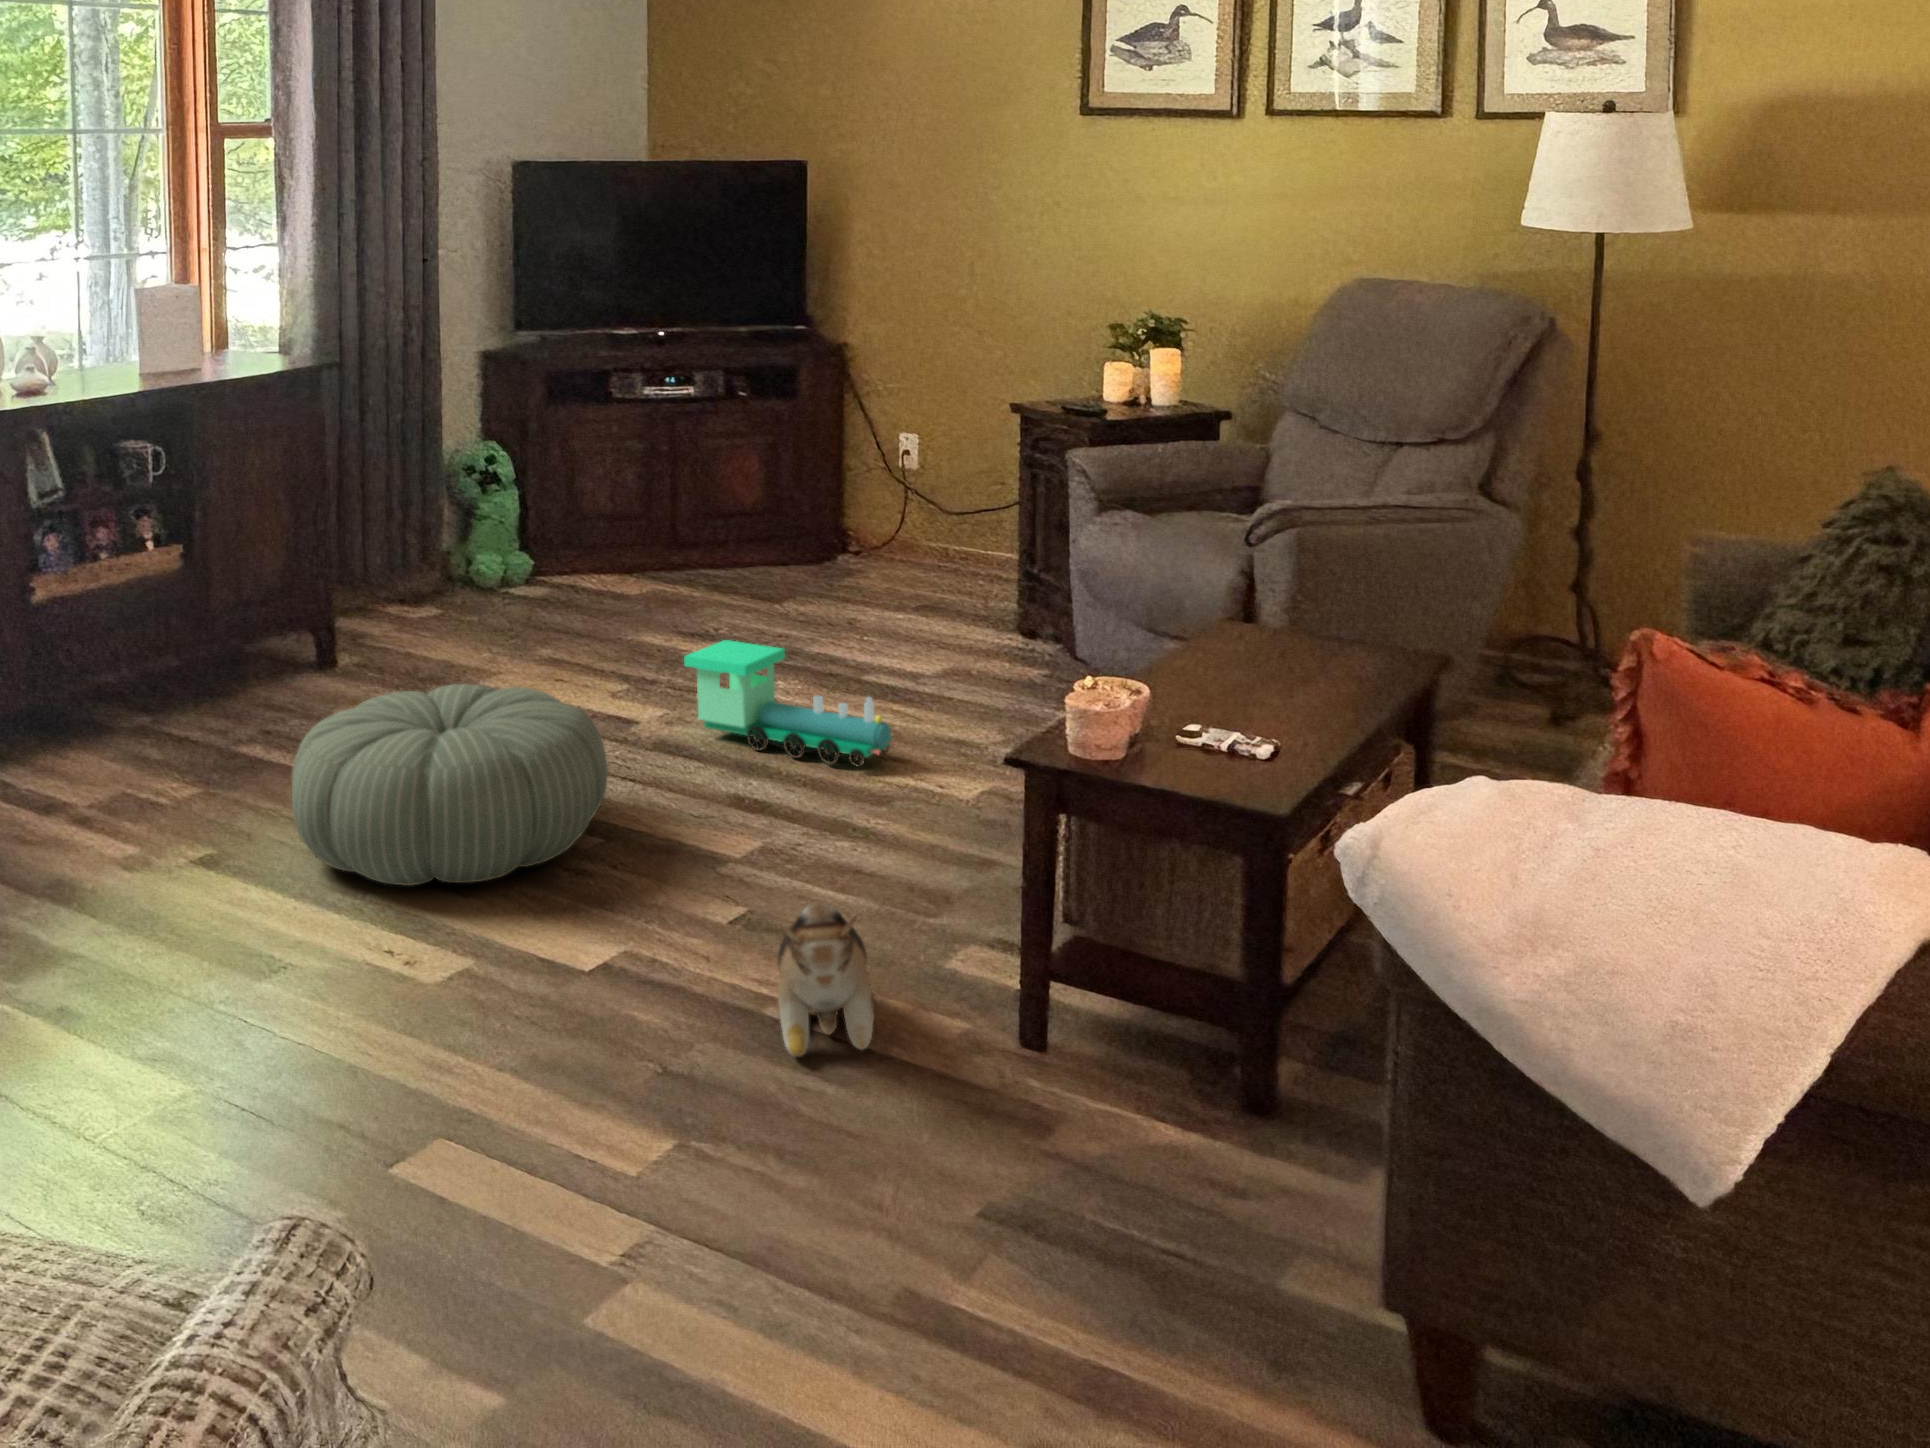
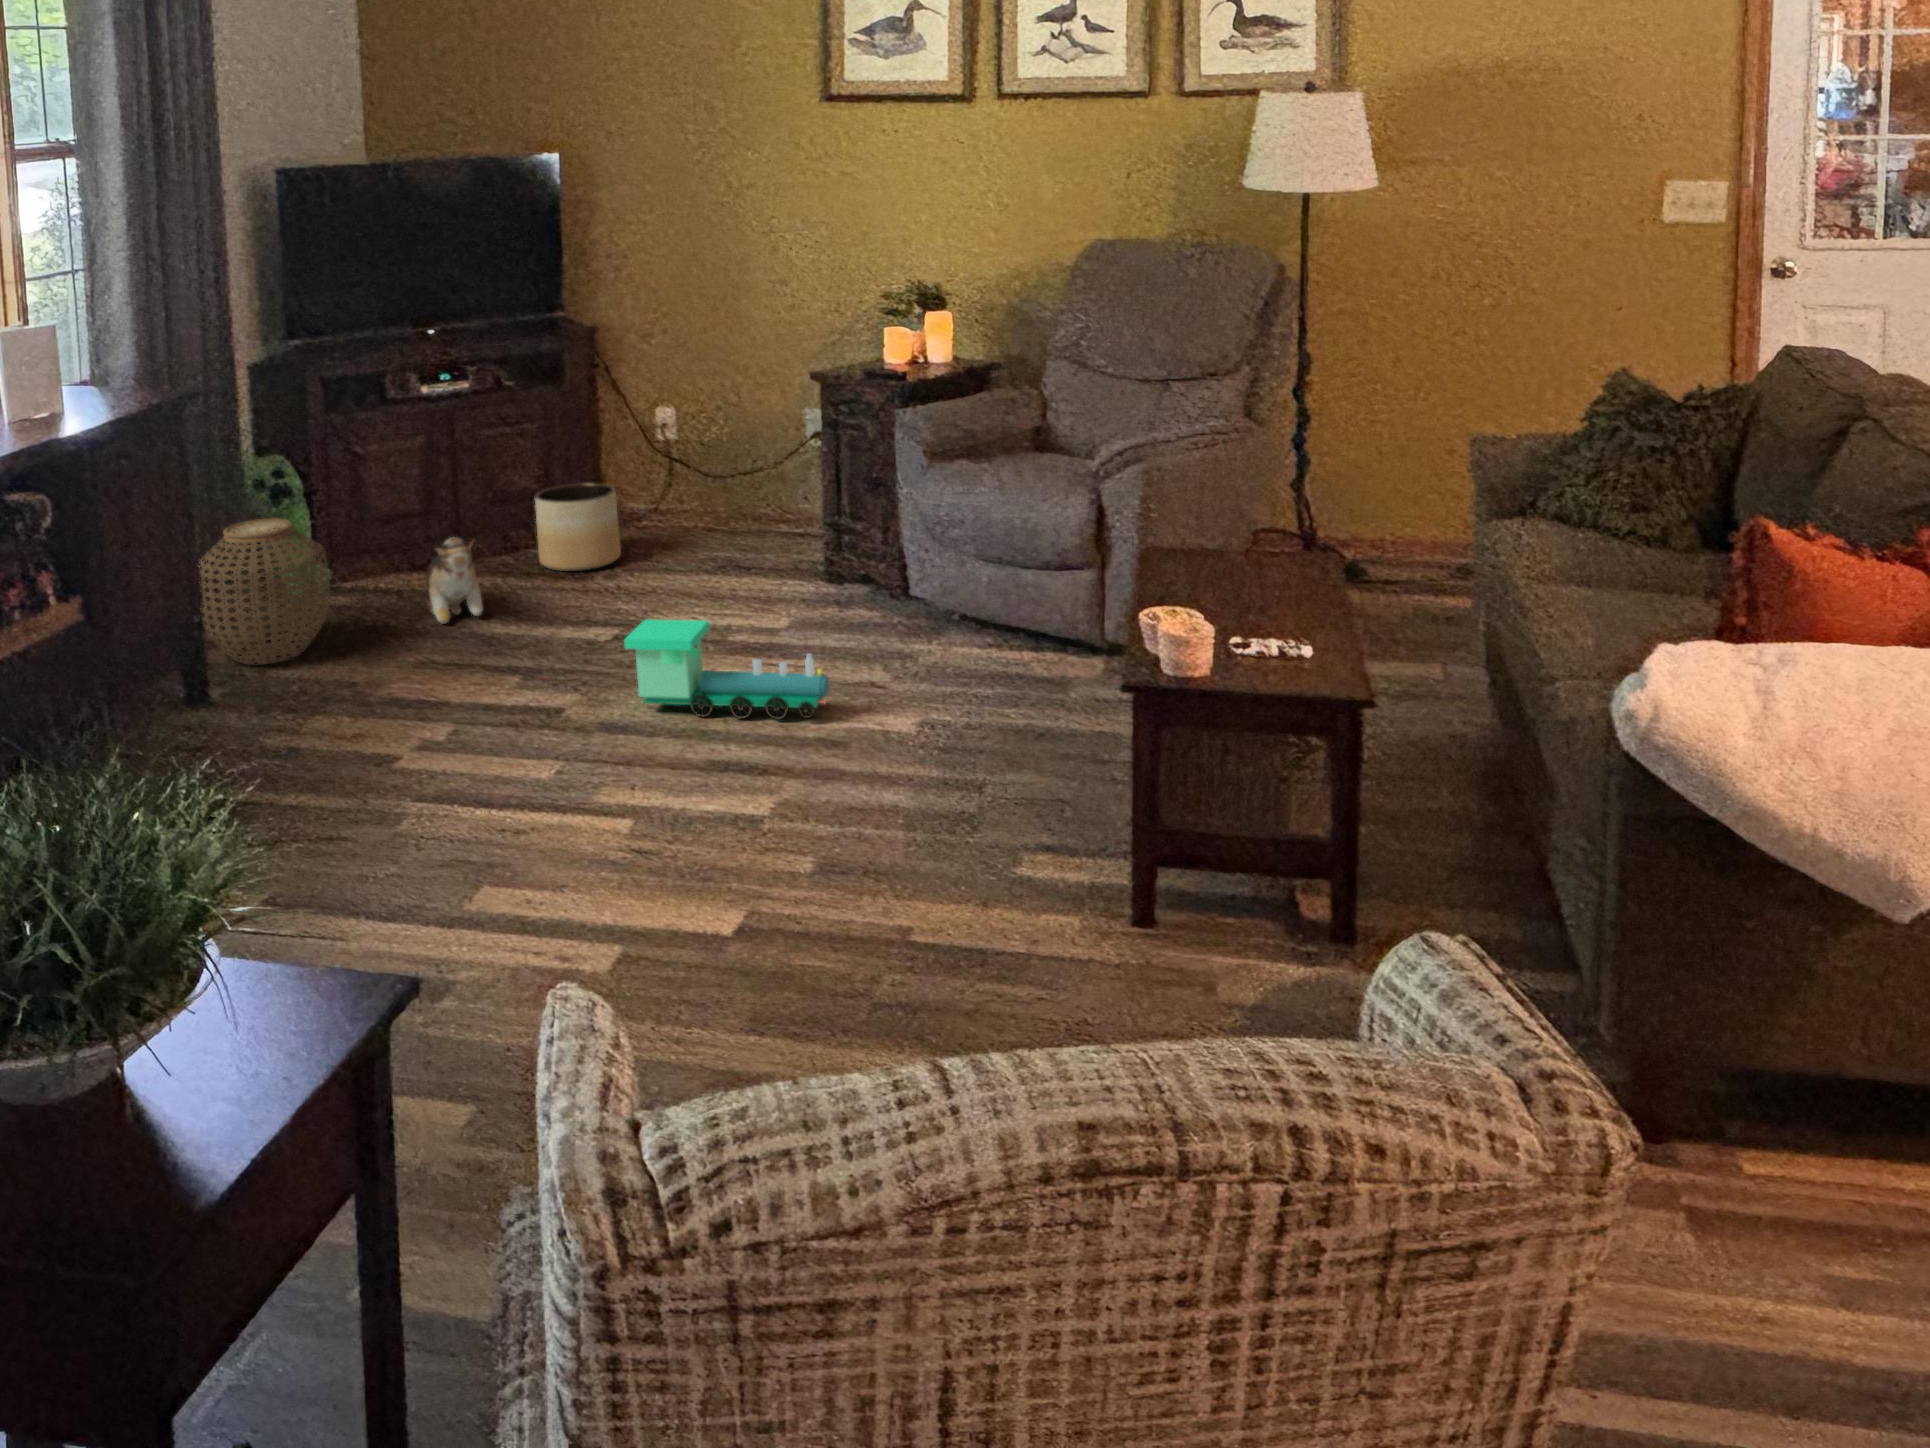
woven basket: none [351,499,479,642] -> present [198,518,330,665]
planter: none [737,504,823,593] -> present [535,483,621,571]
pouf: present [292,684,608,886] -> none [345,689,652,894]
plush toy: present [777,900,875,1057] -> present [426,537,483,624]

